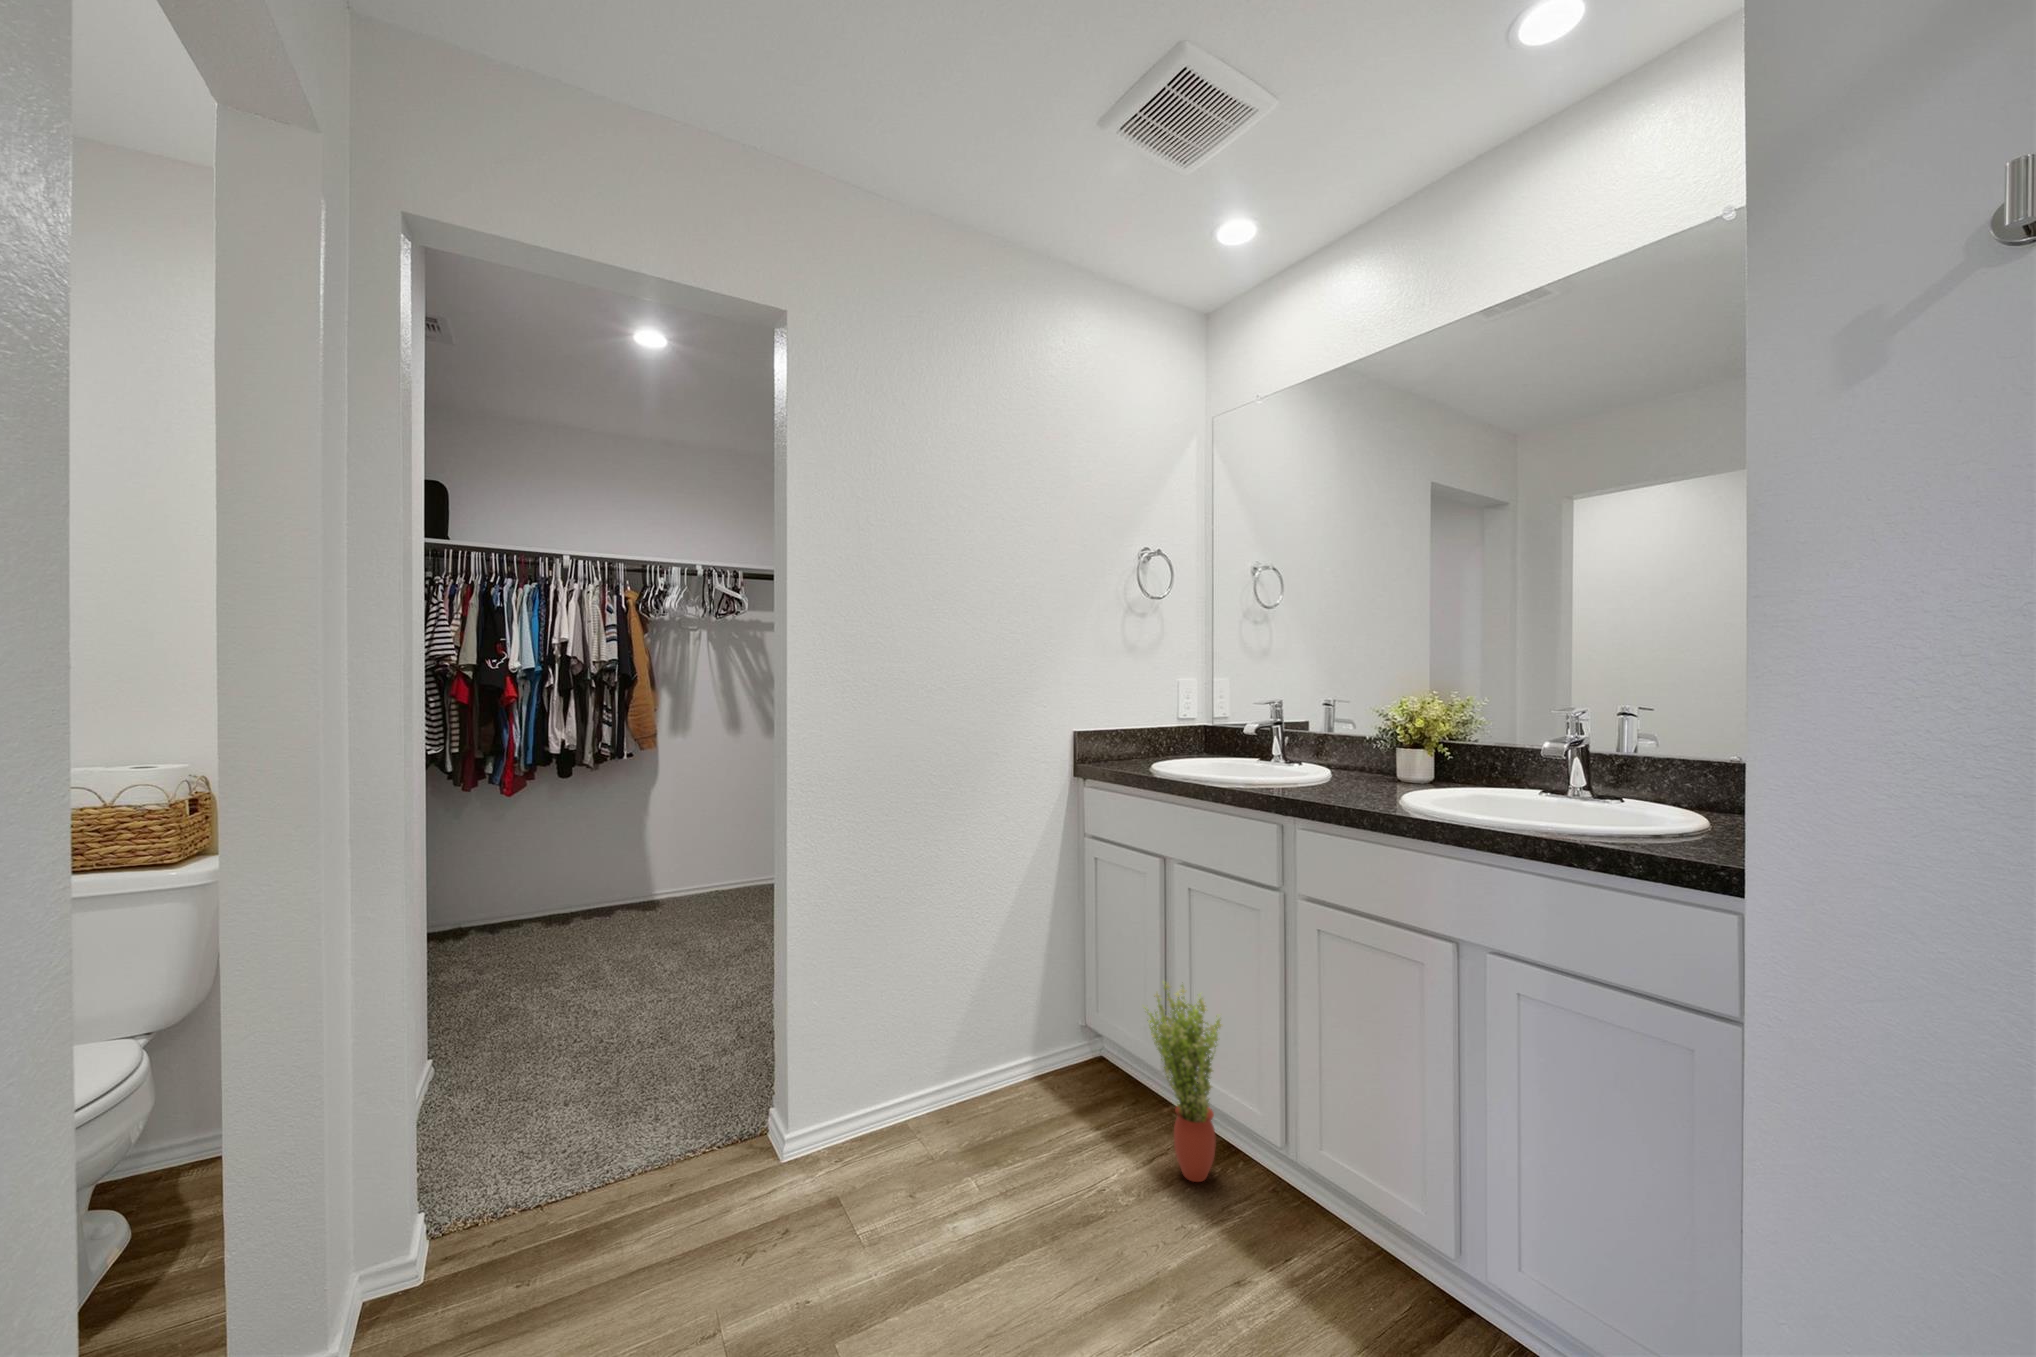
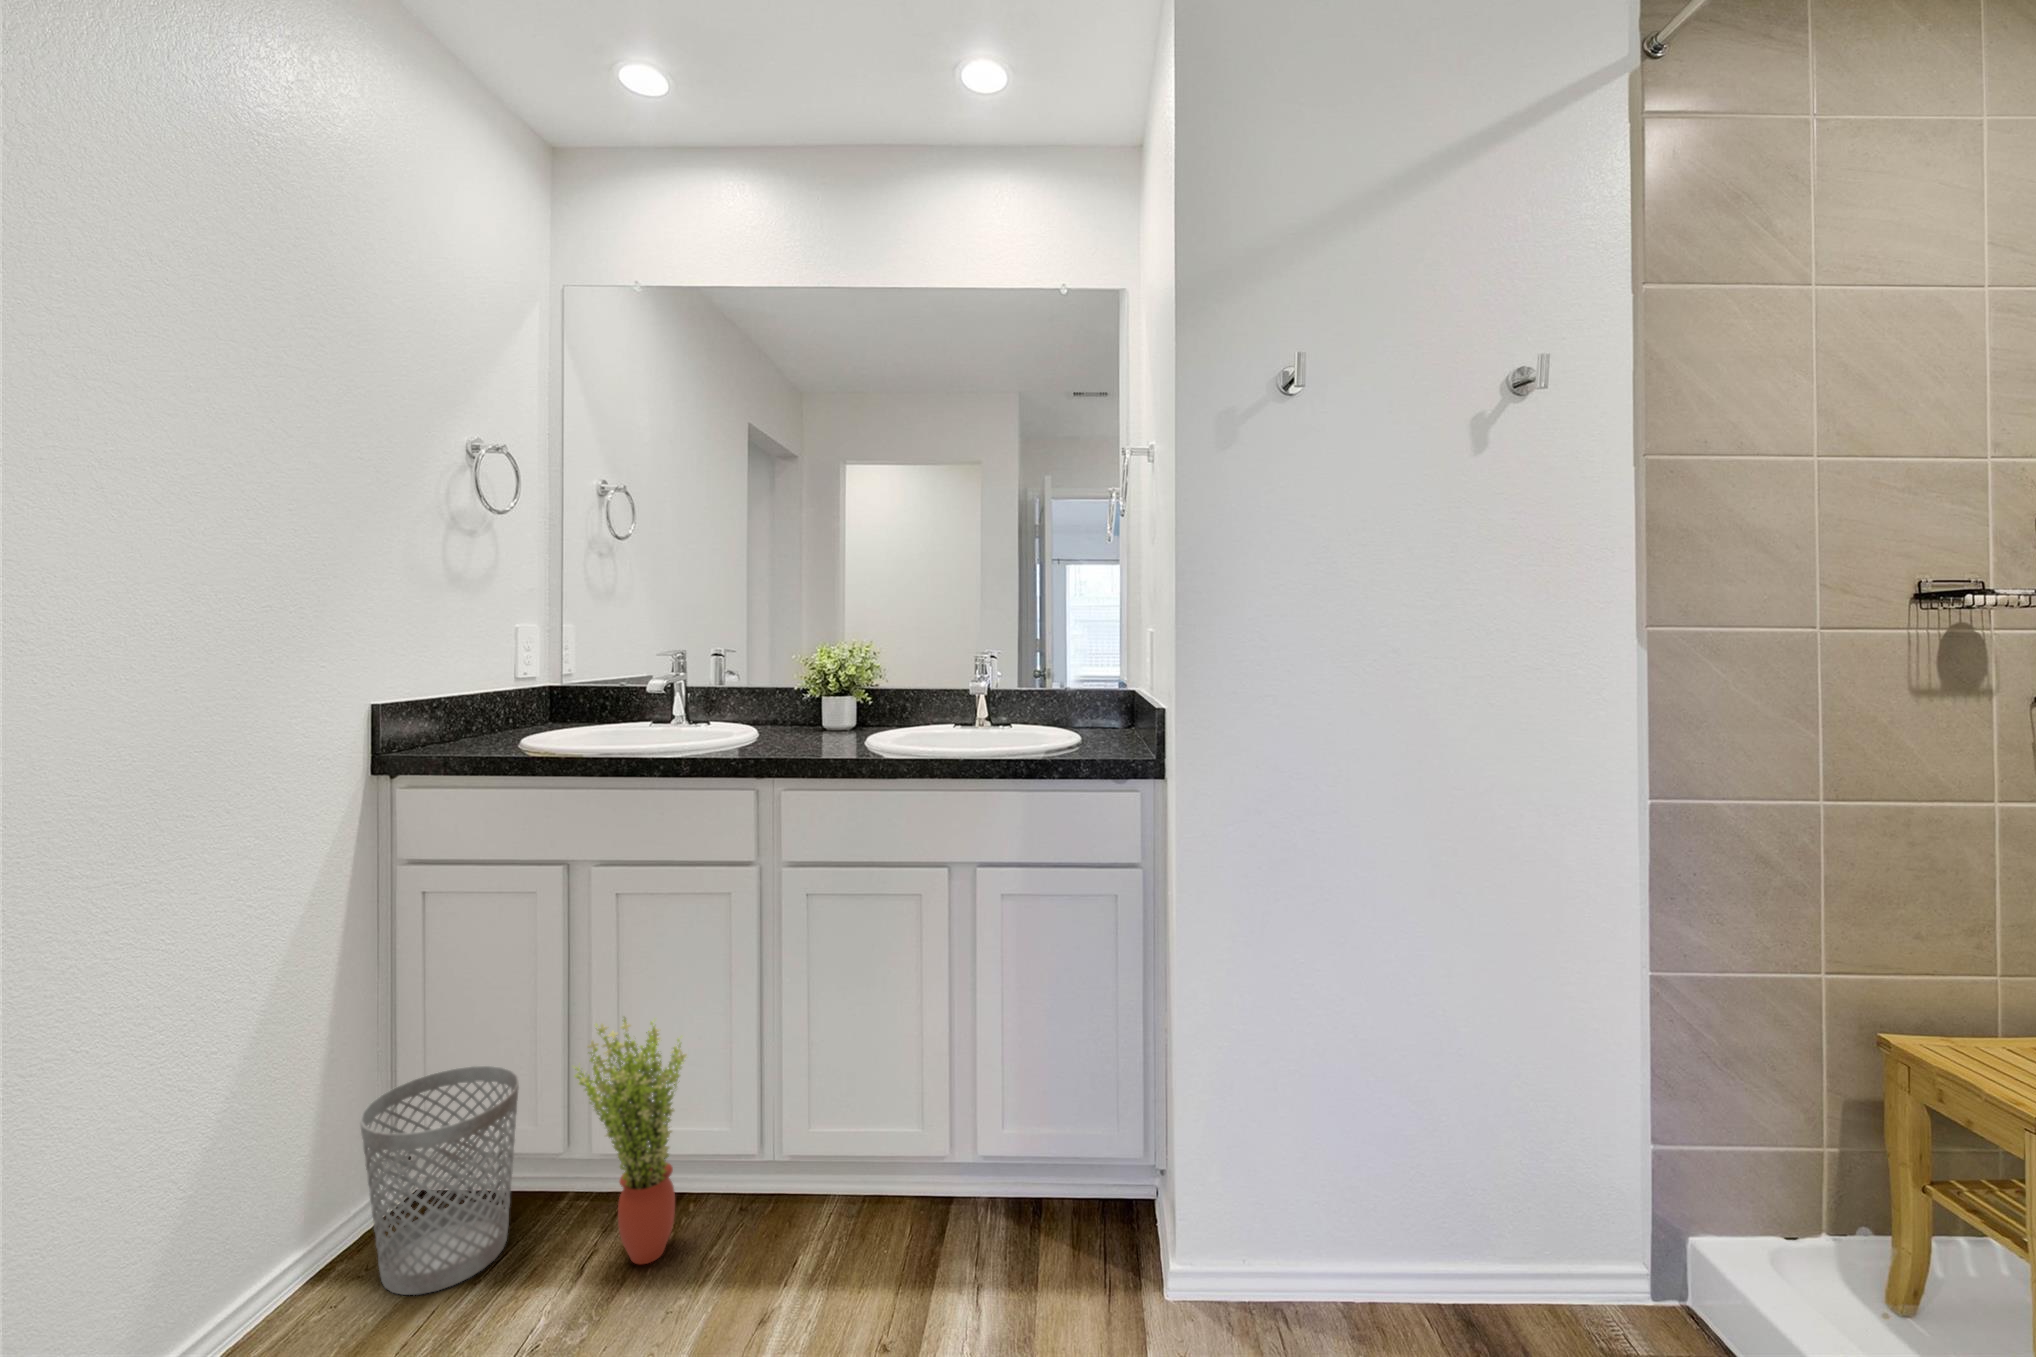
wastebasket: none [1047,981,1134,1125] -> present [360,1066,519,1295]

